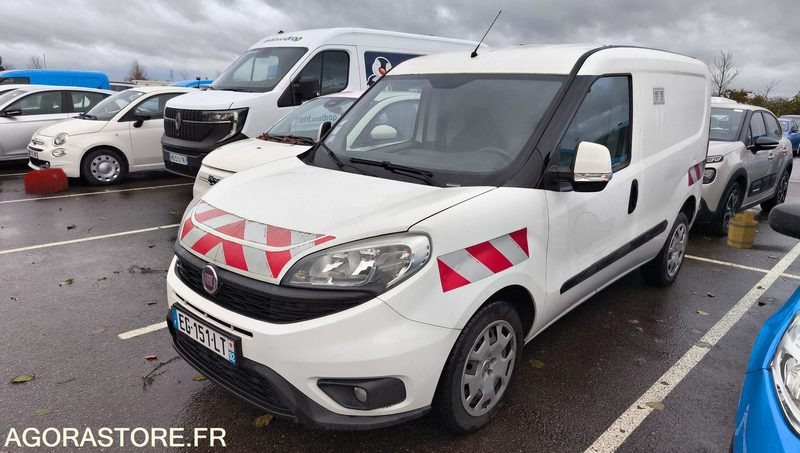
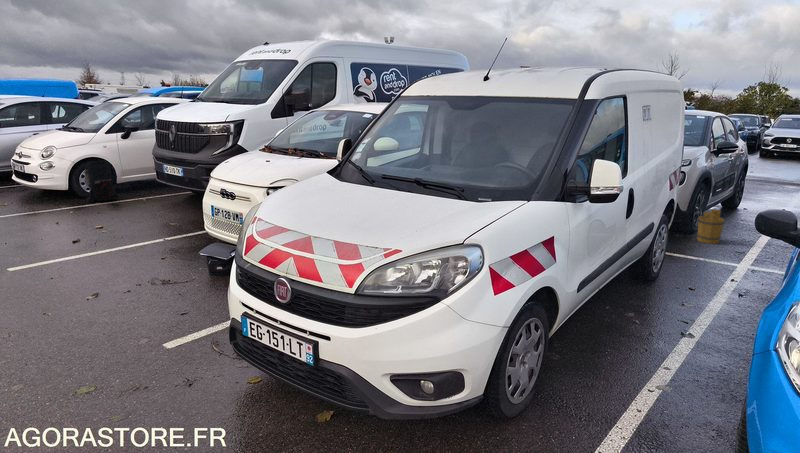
backpack: none [96,148,130,189] -> present [84,160,120,202]
toolbox: present [24,164,68,195] -> none [13,178,58,209]

